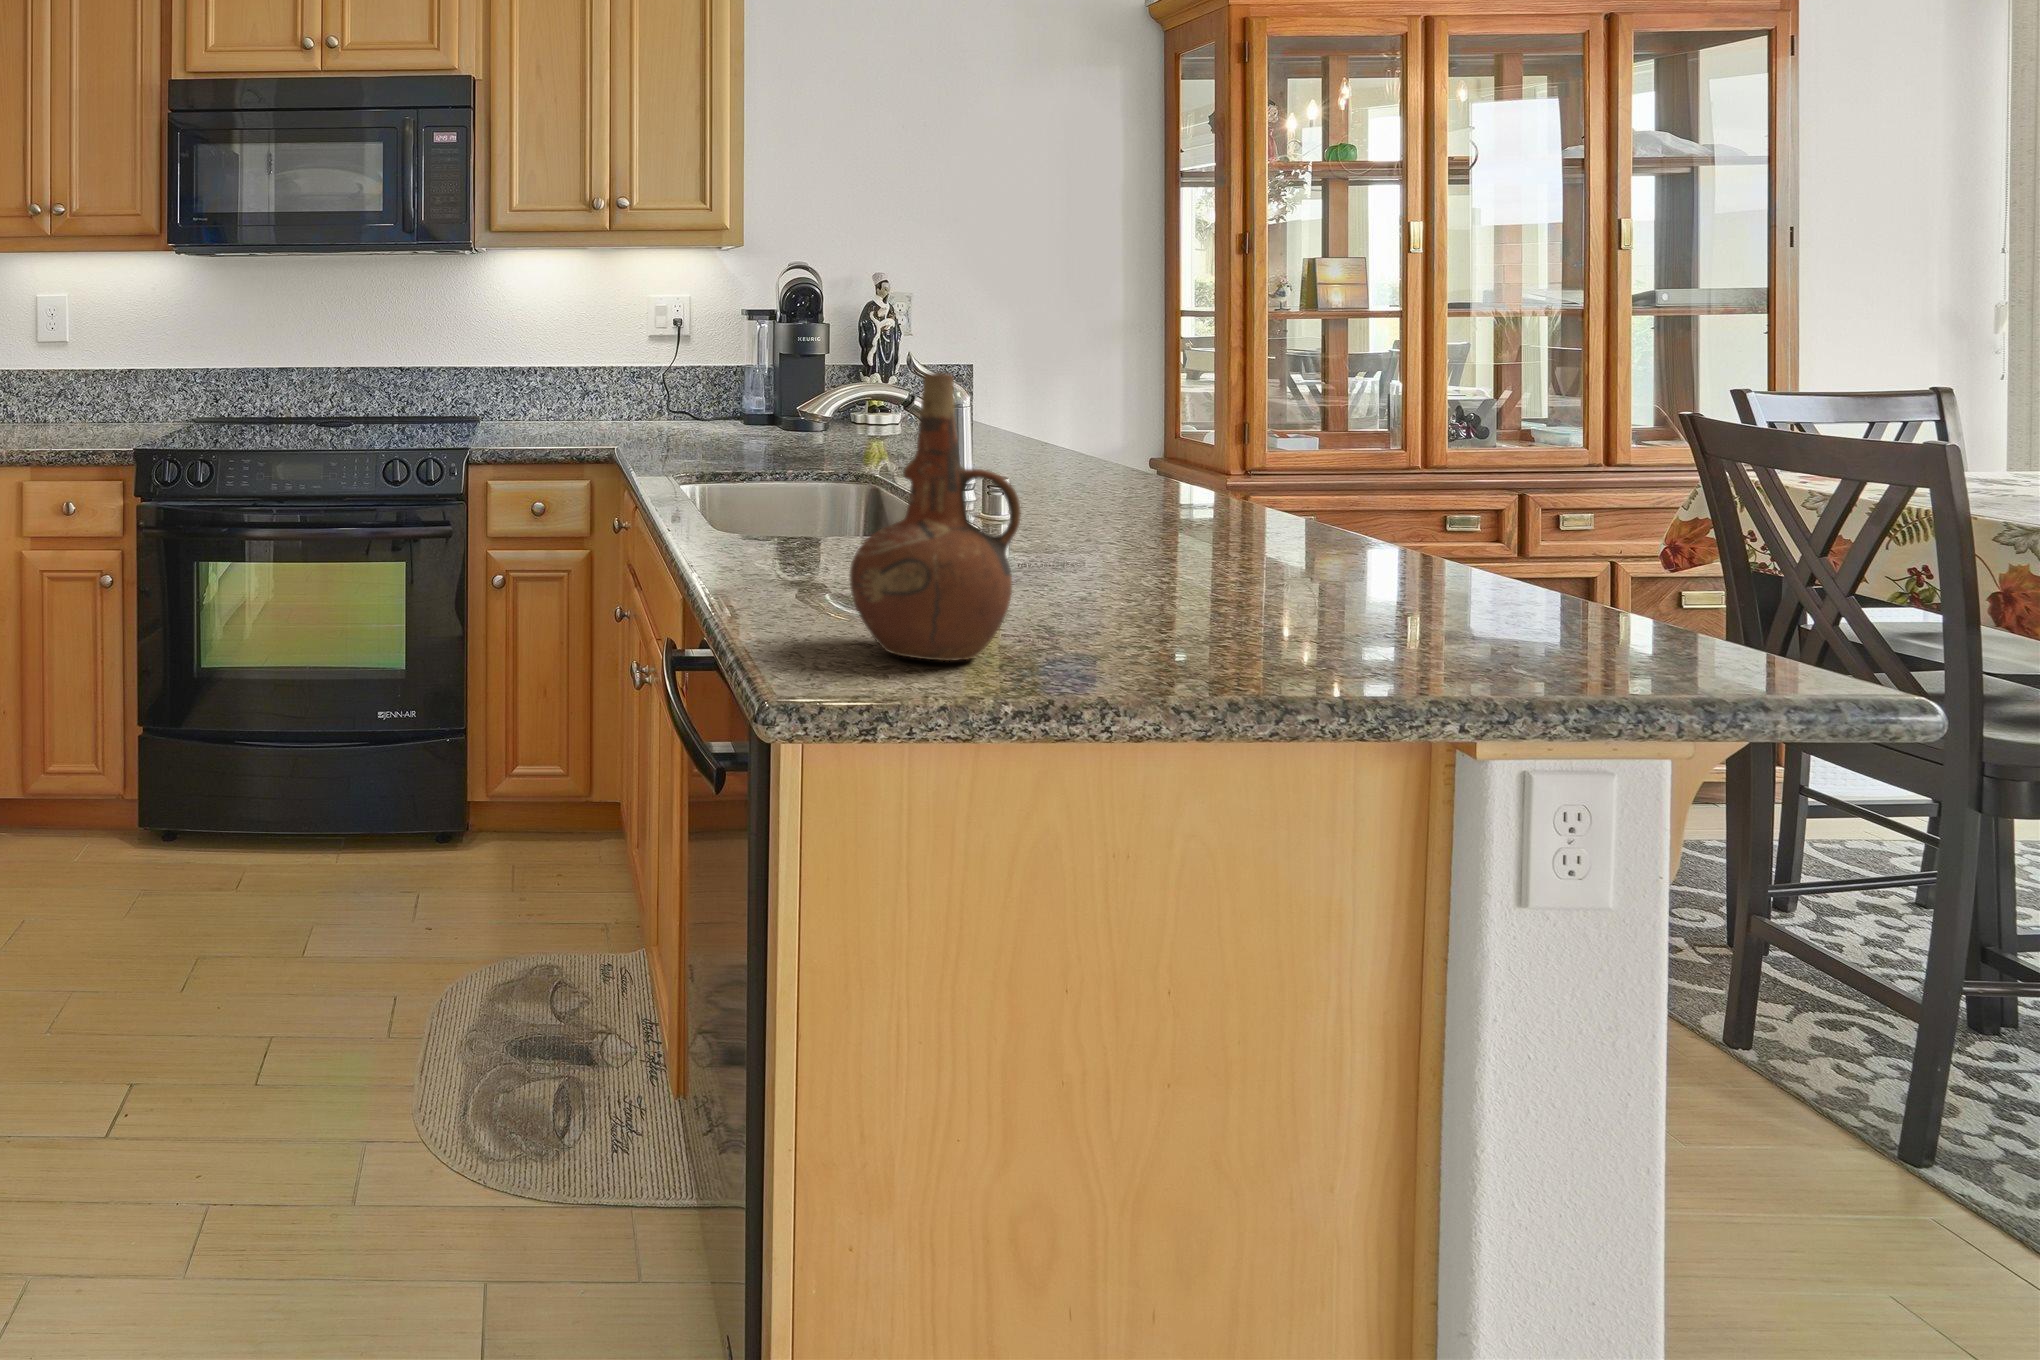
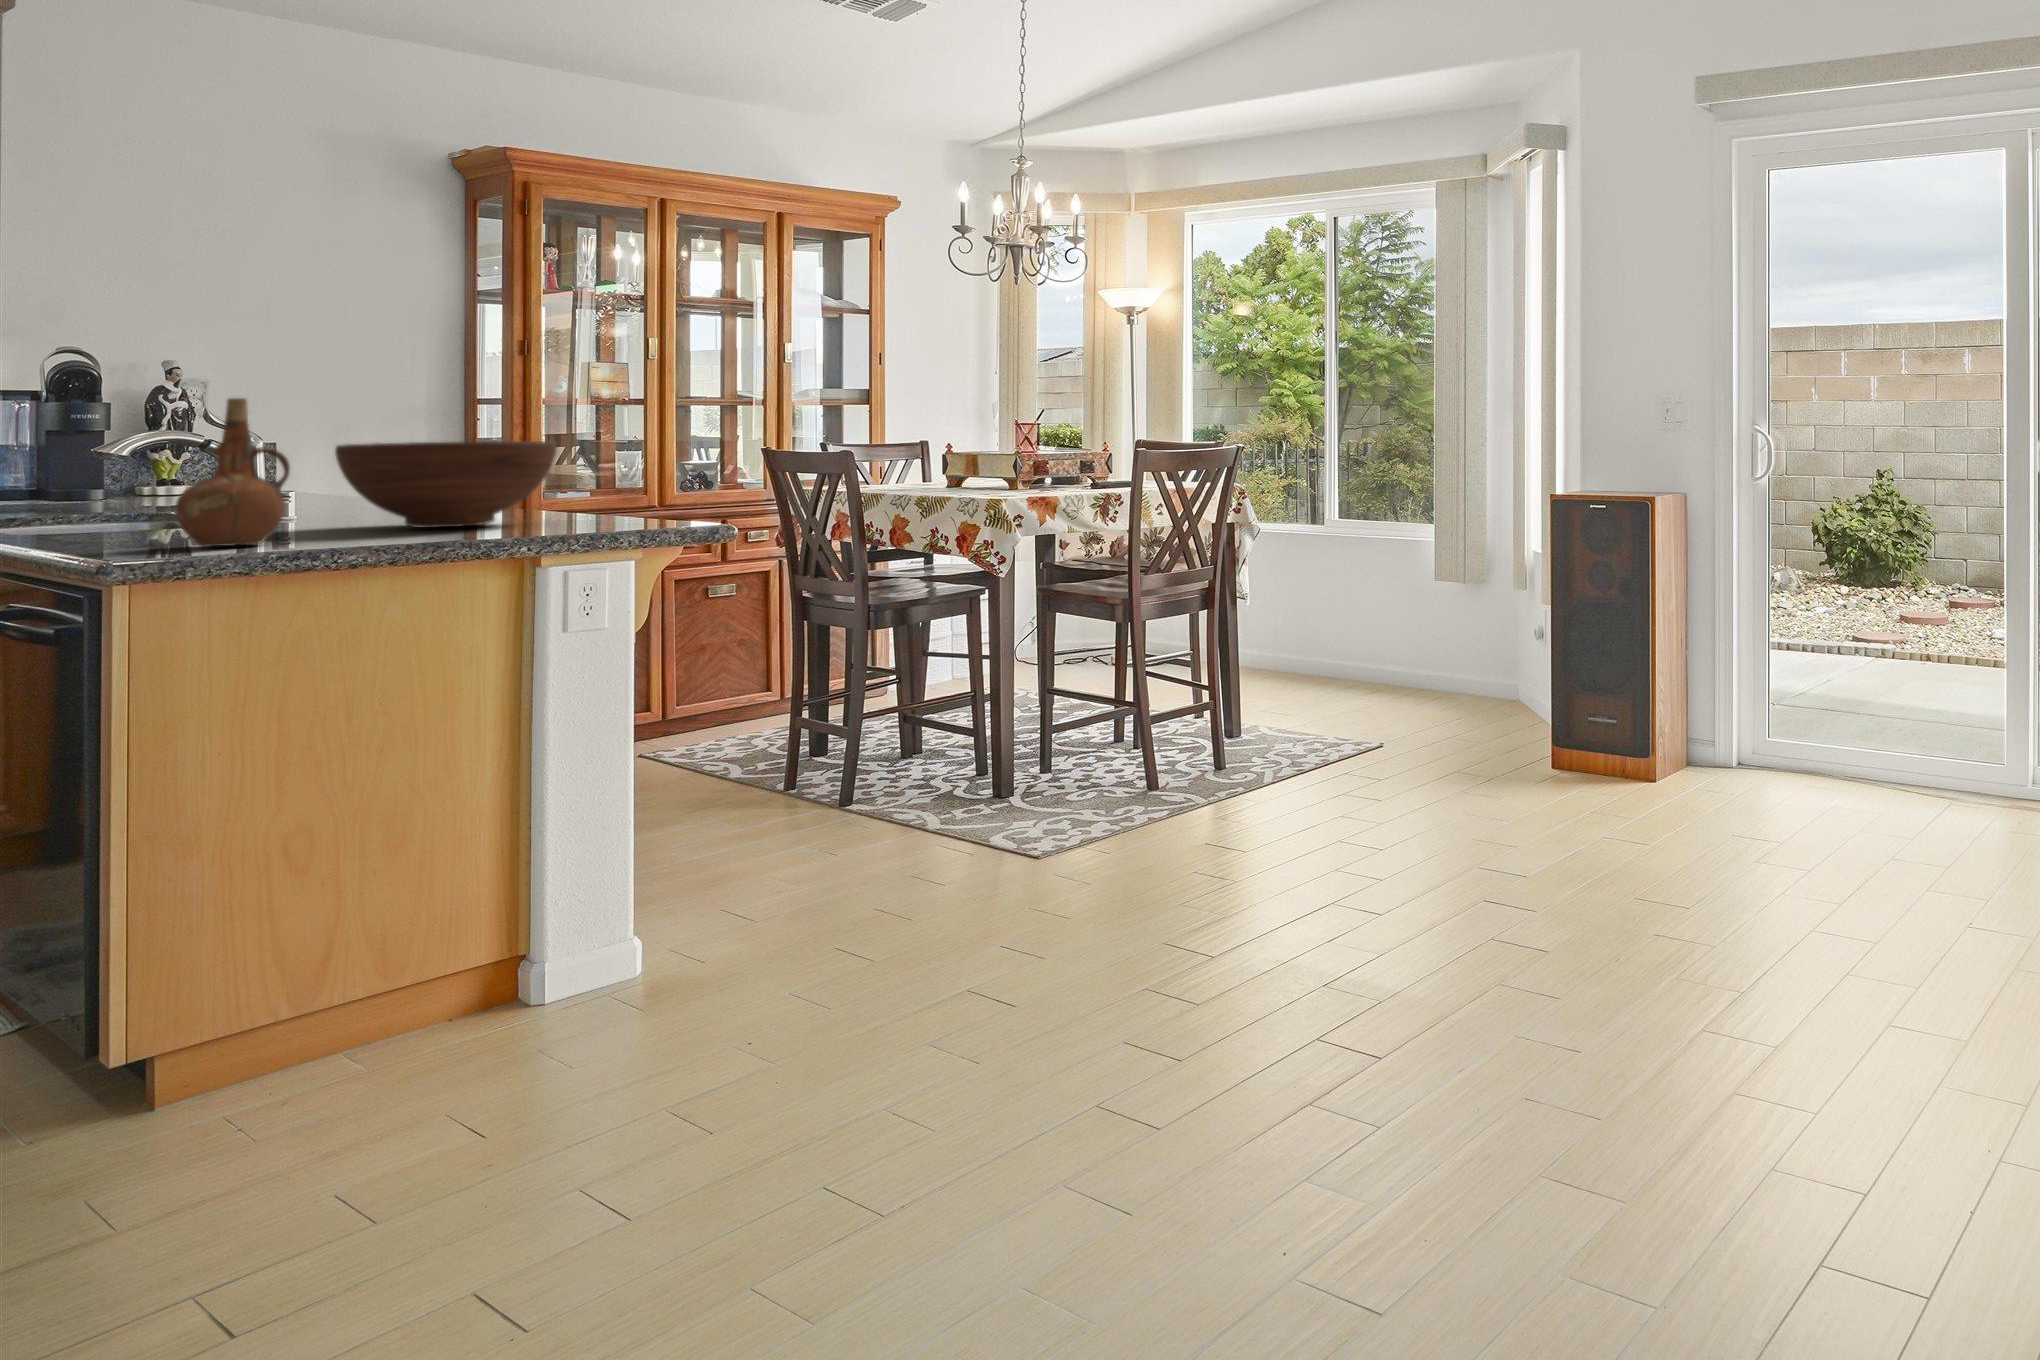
fruit bowl: none [1079,438,1484,622] -> present [335,441,557,528]

